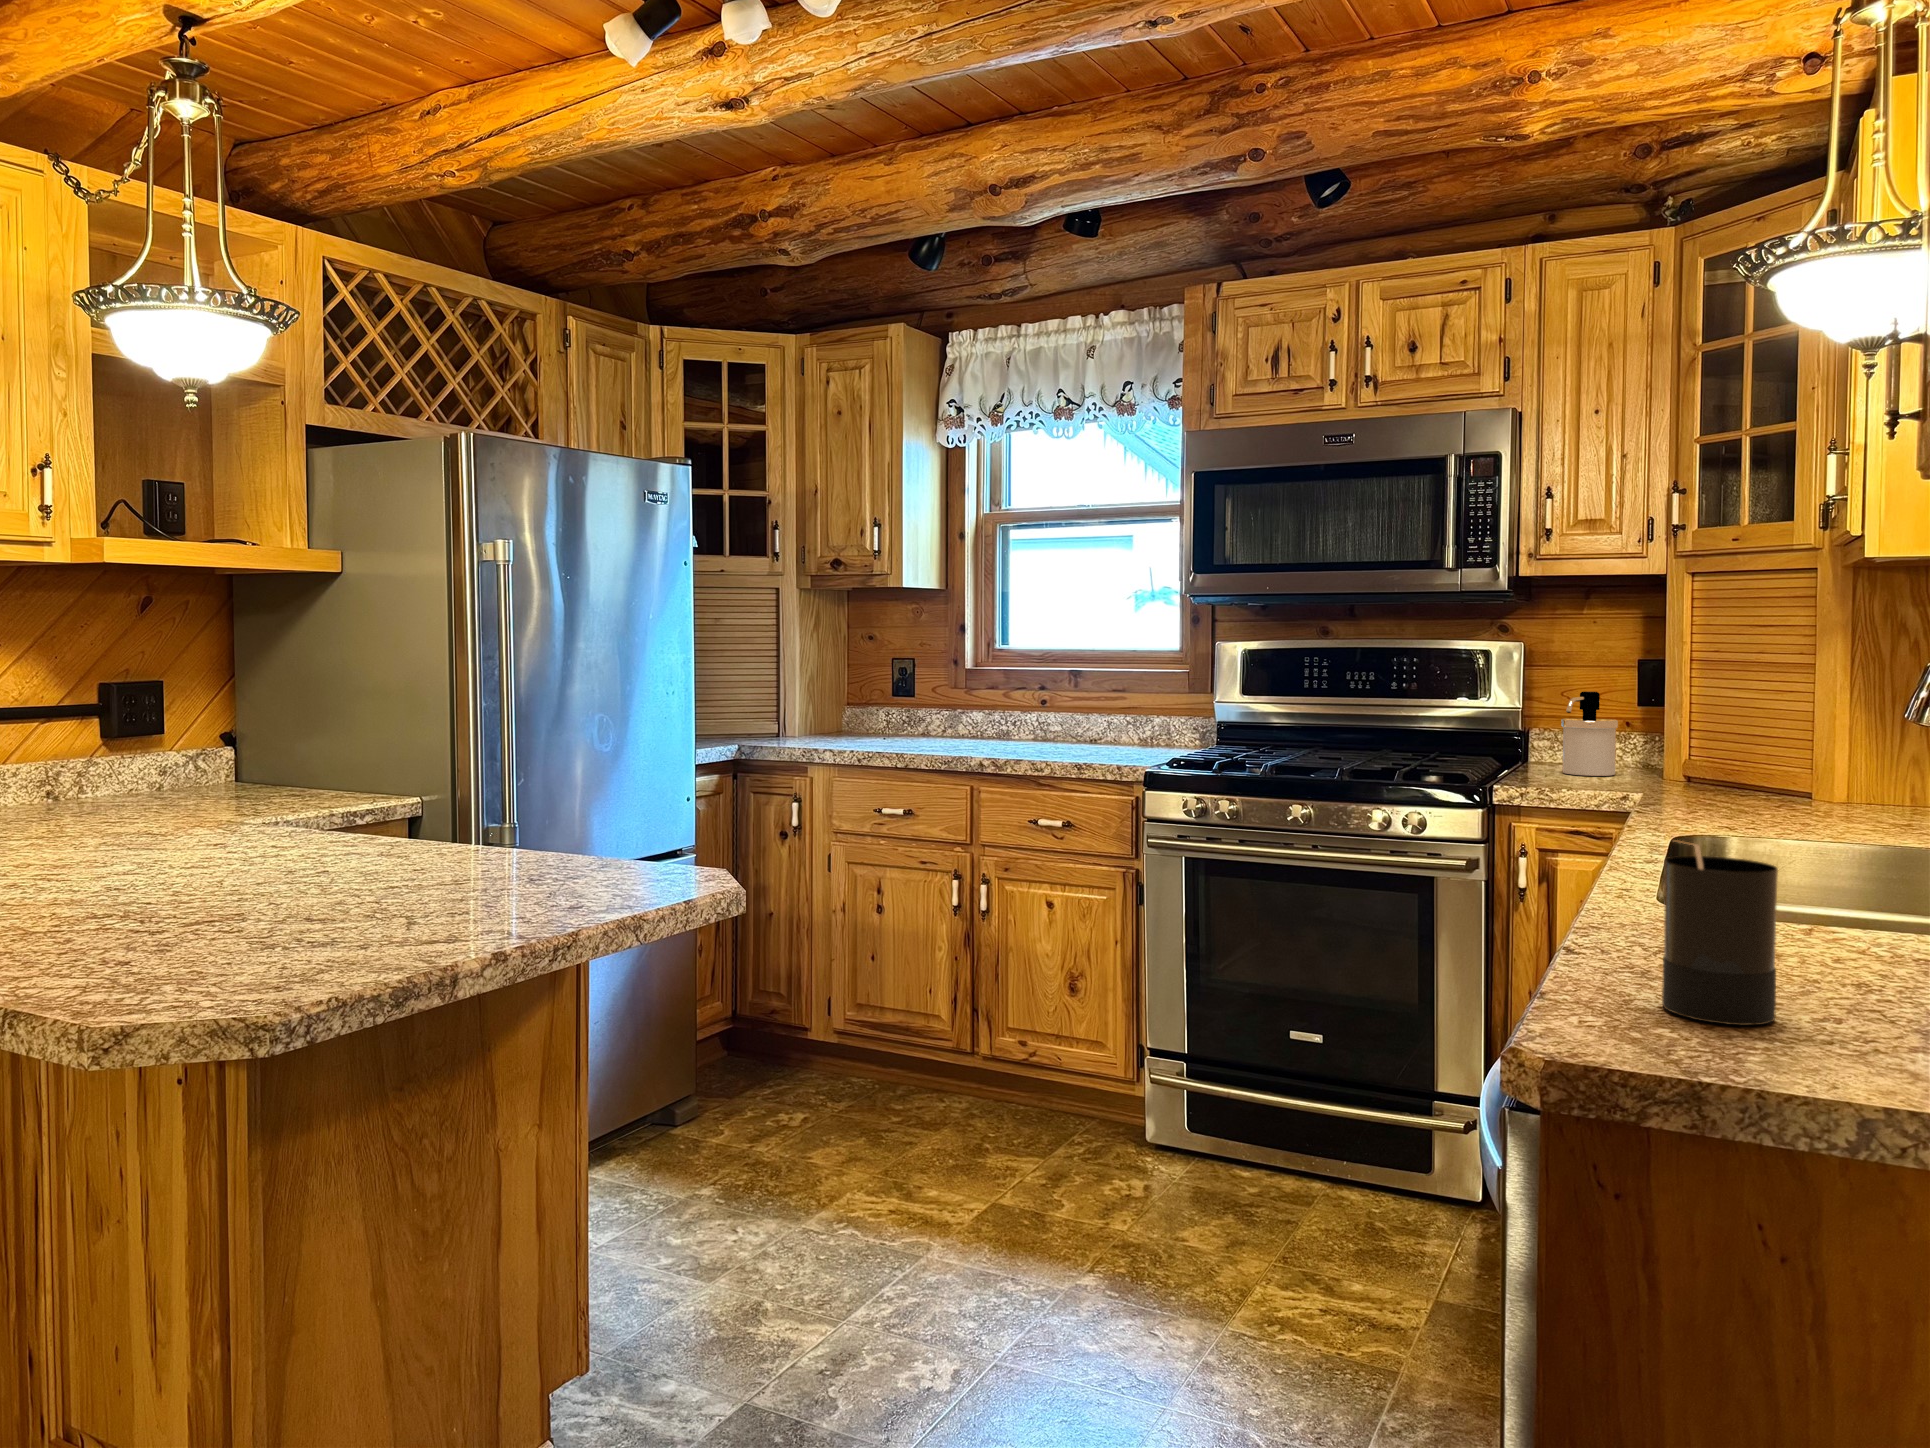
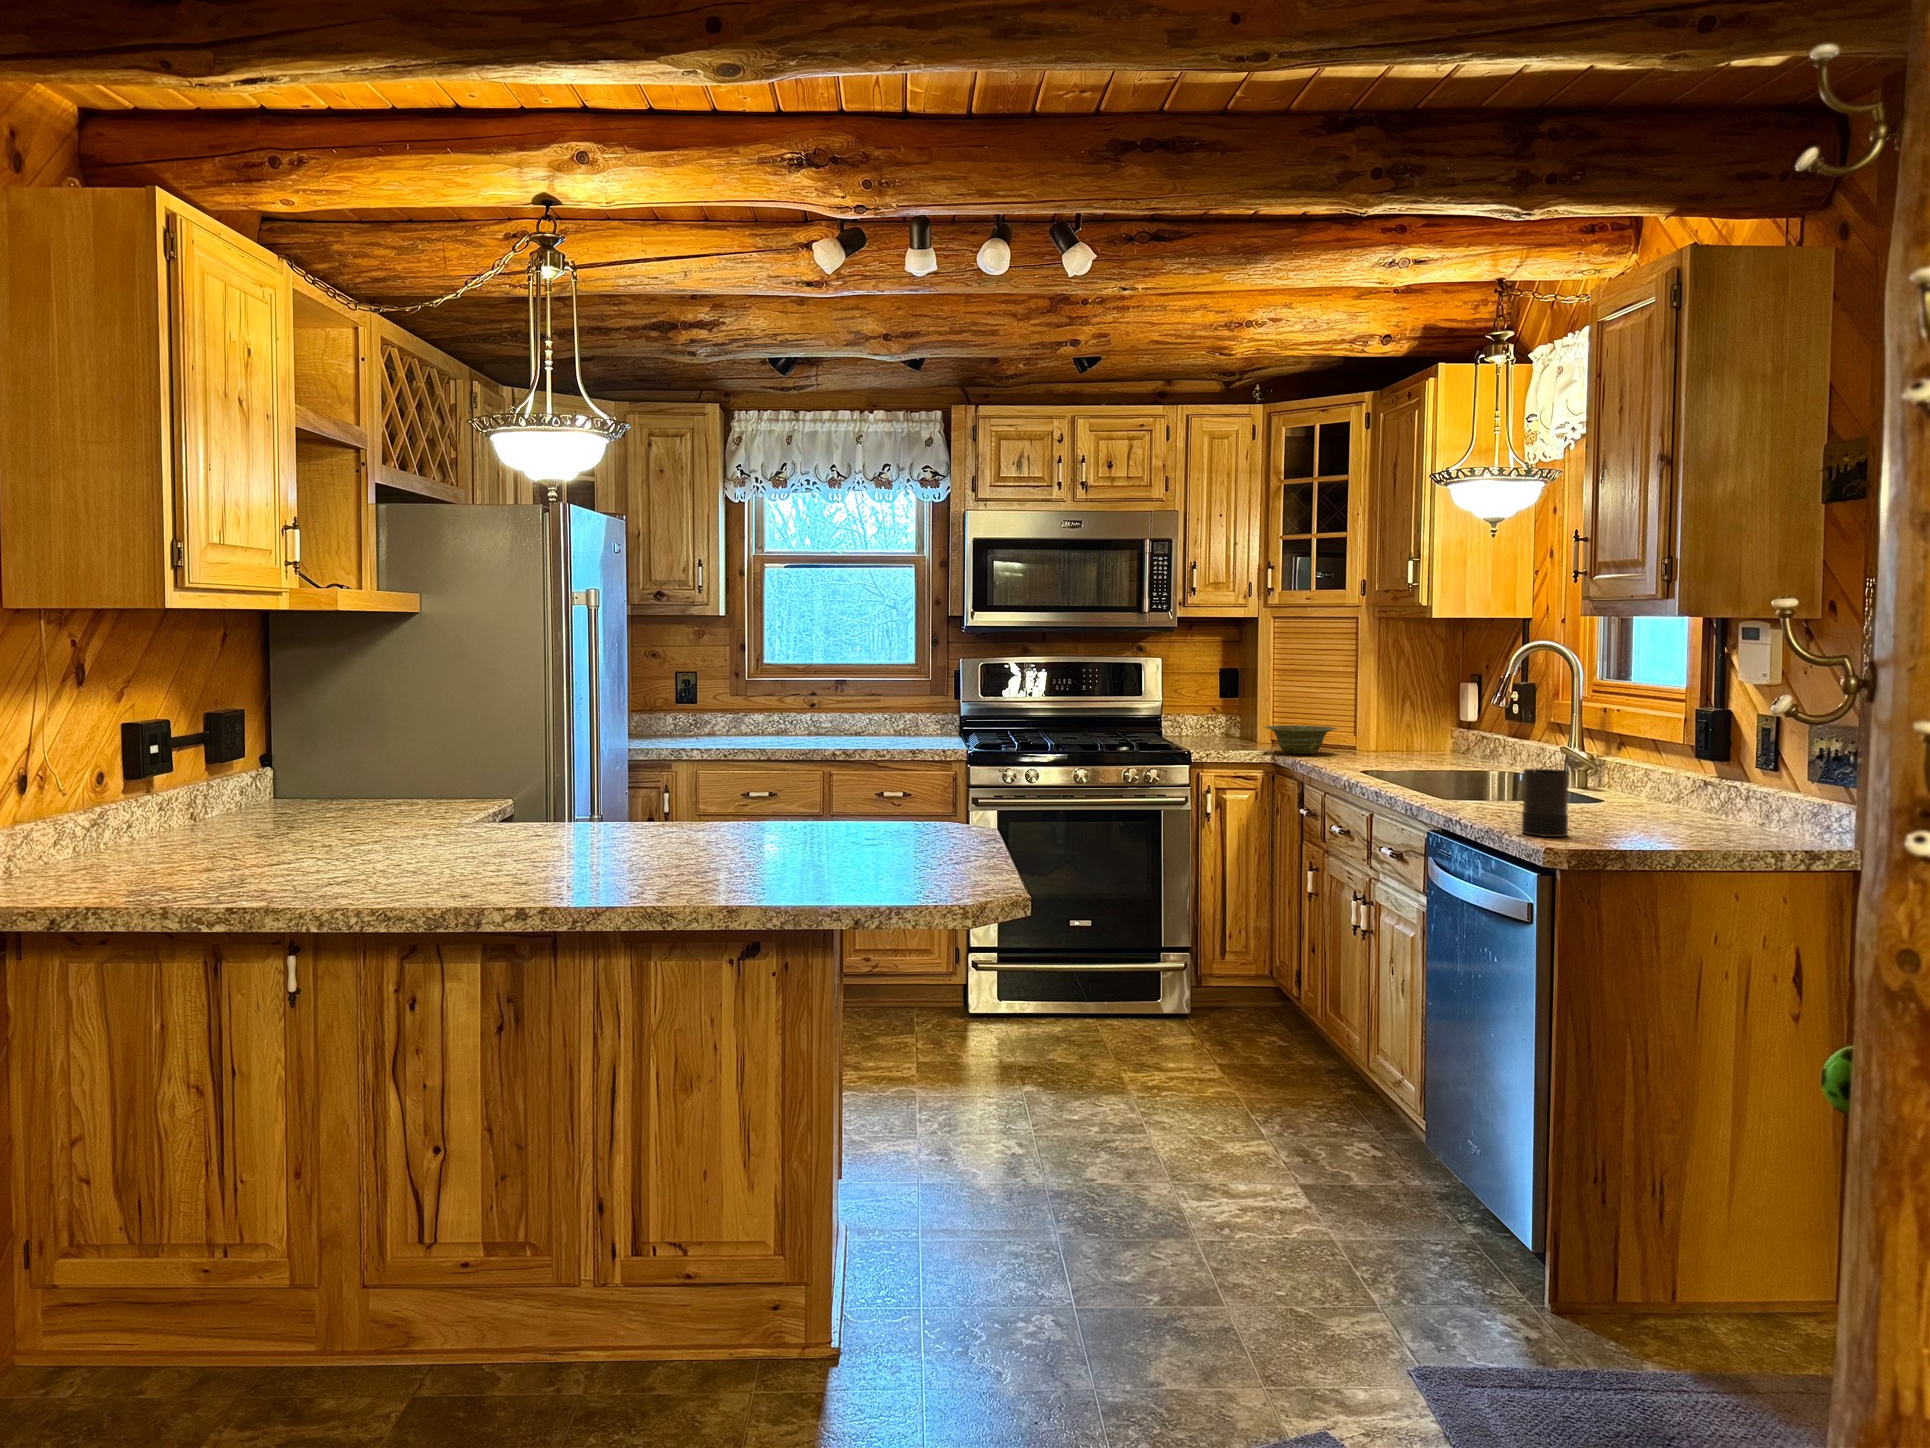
soap dispenser: present [1561,691,1618,776] -> none [1186,691,1219,744]
dish: none [1643,750,1784,800] -> present [1264,725,1337,754]

